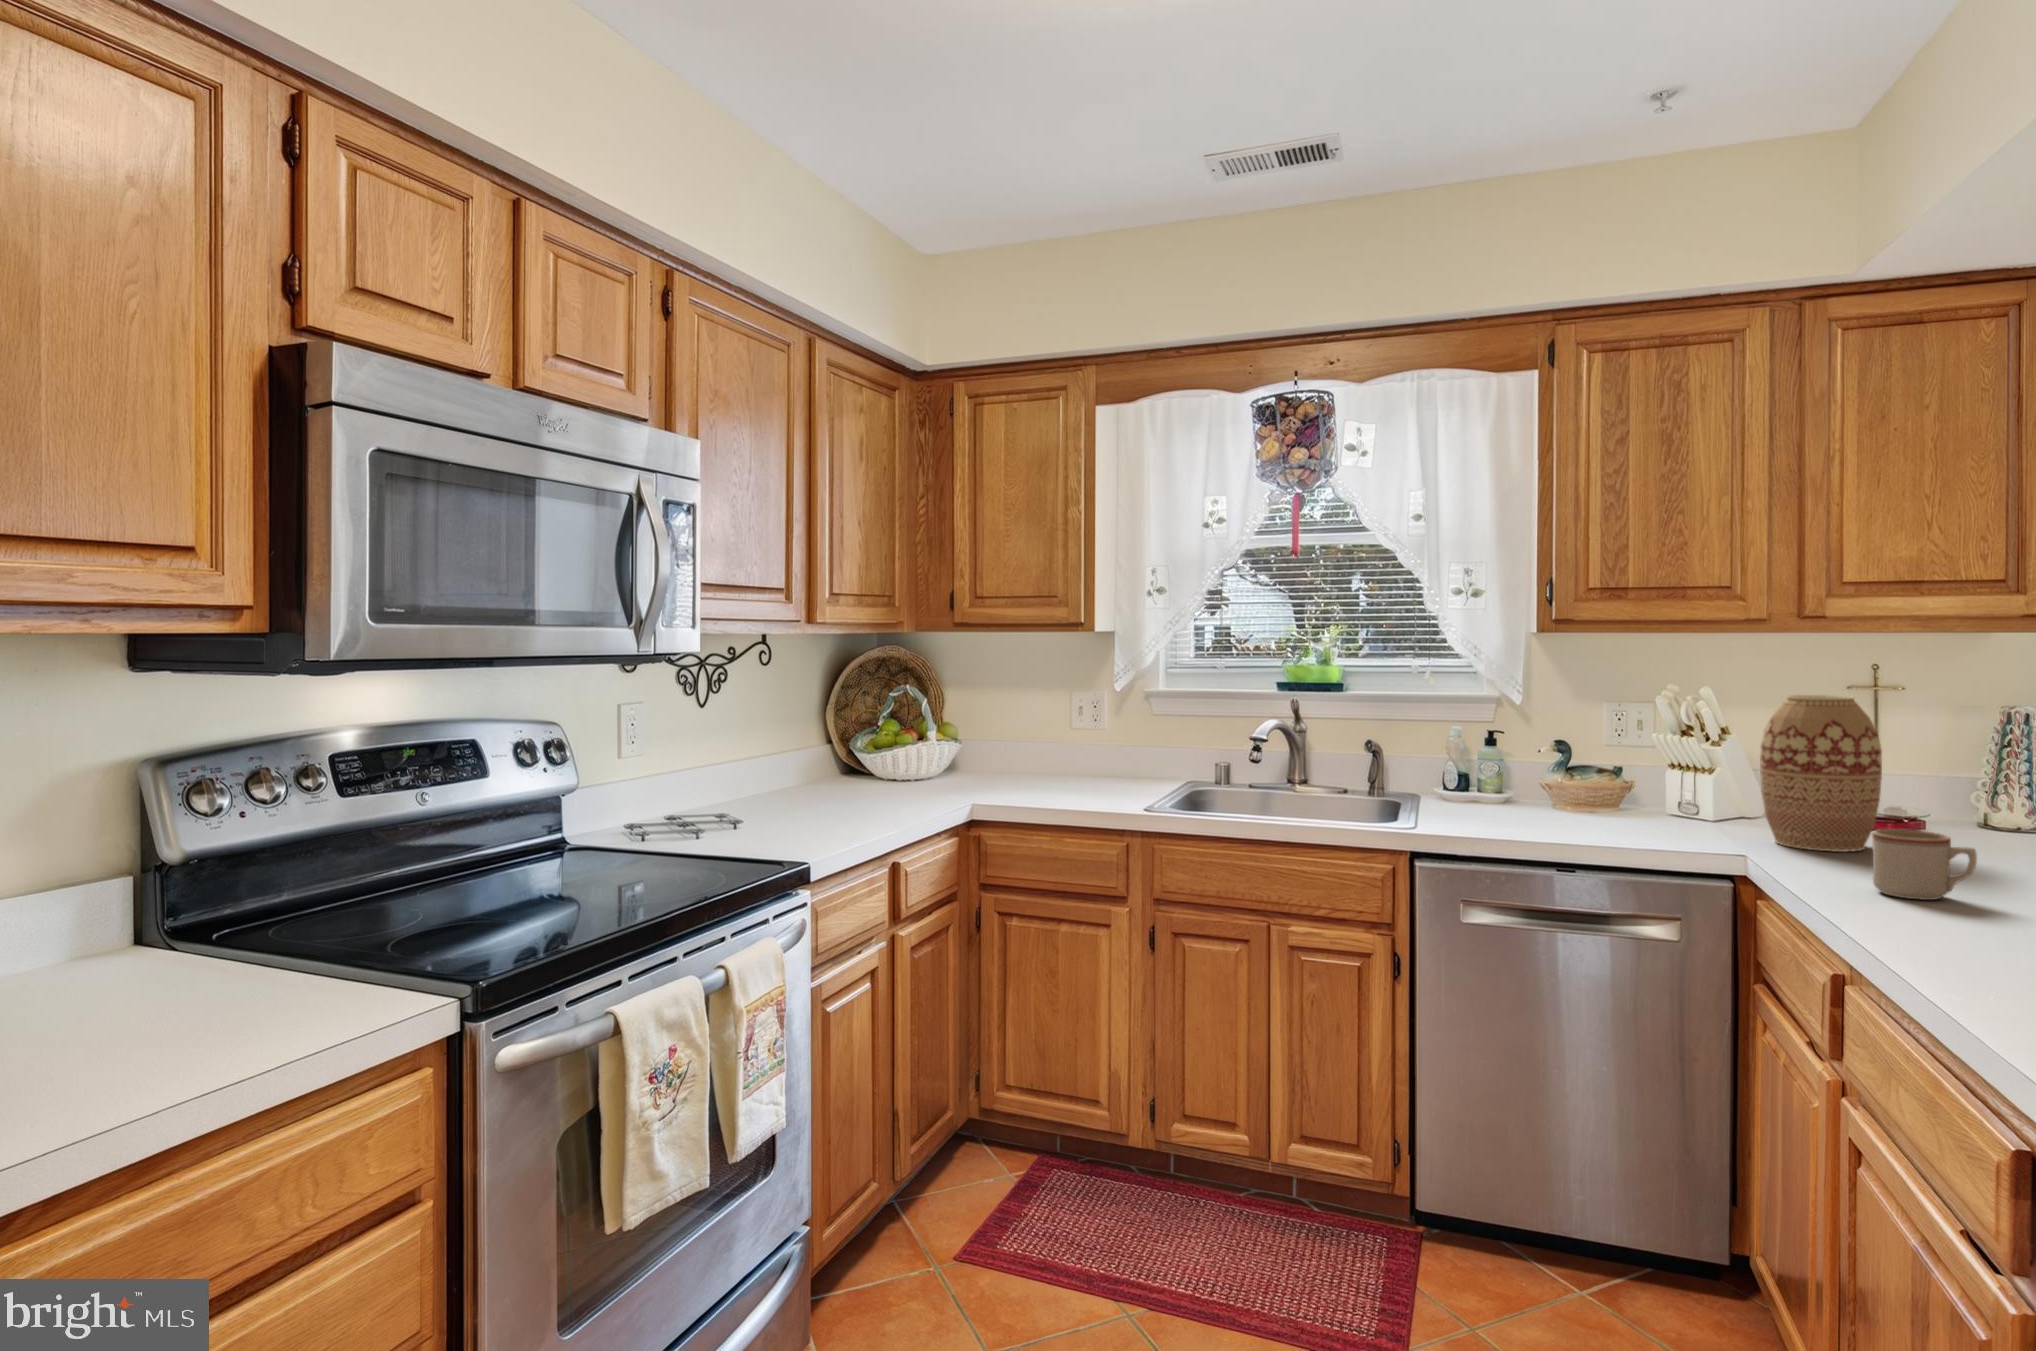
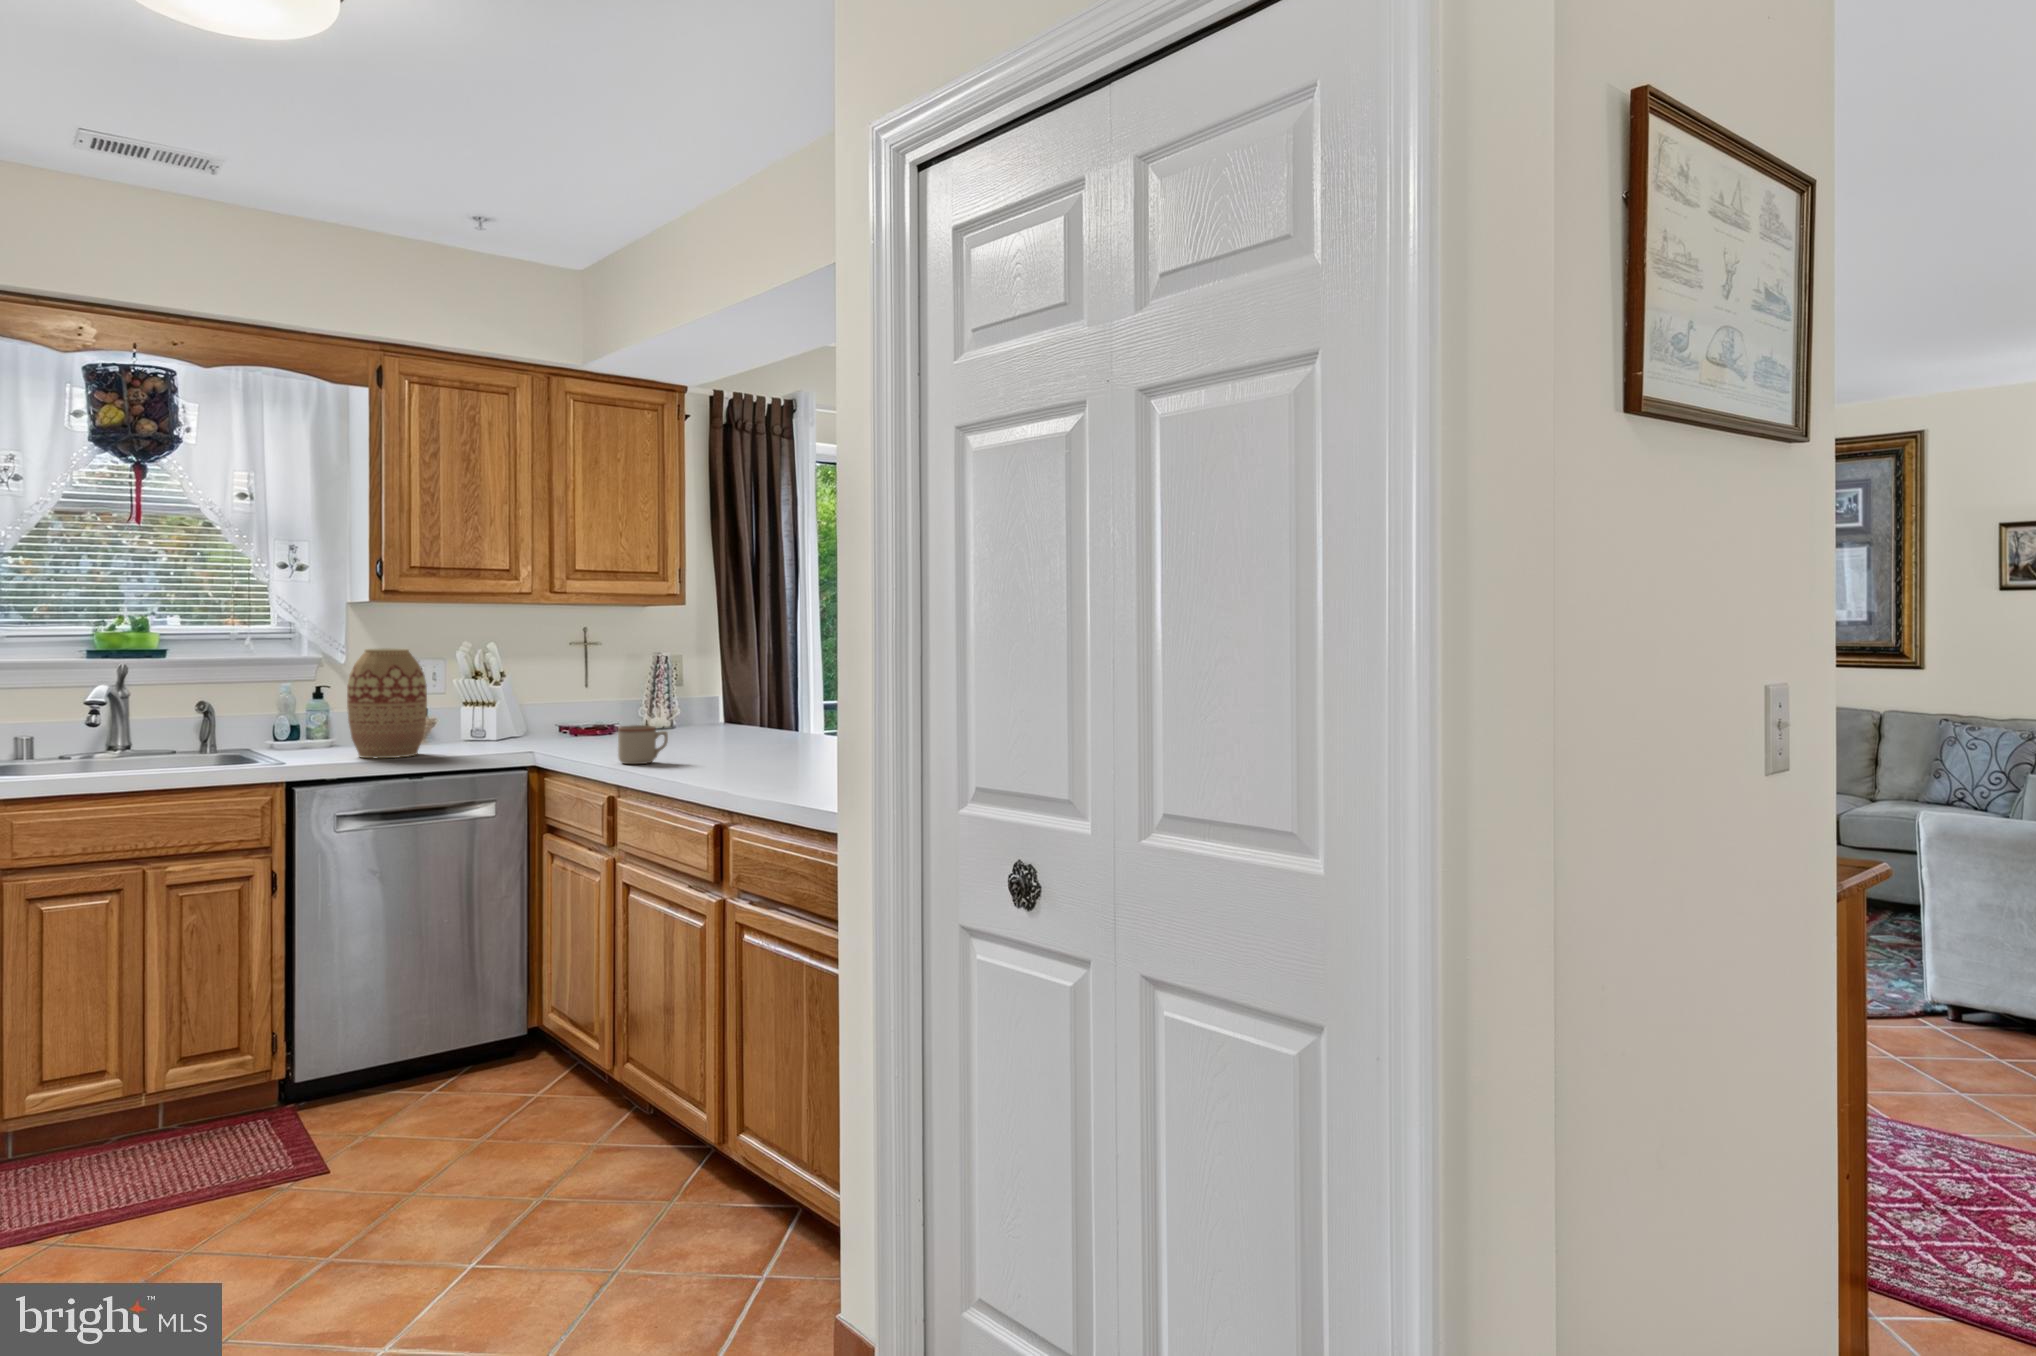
vase: present [1760,695,1882,852] -> present [347,648,427,758]

